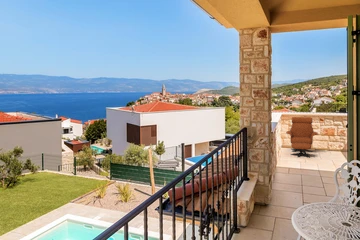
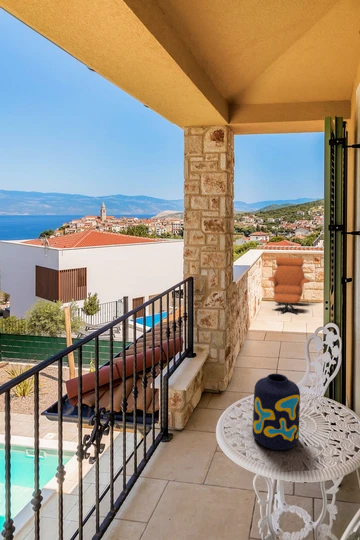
vase: none [310,180,342,226] -> present [252,374,300,450]

